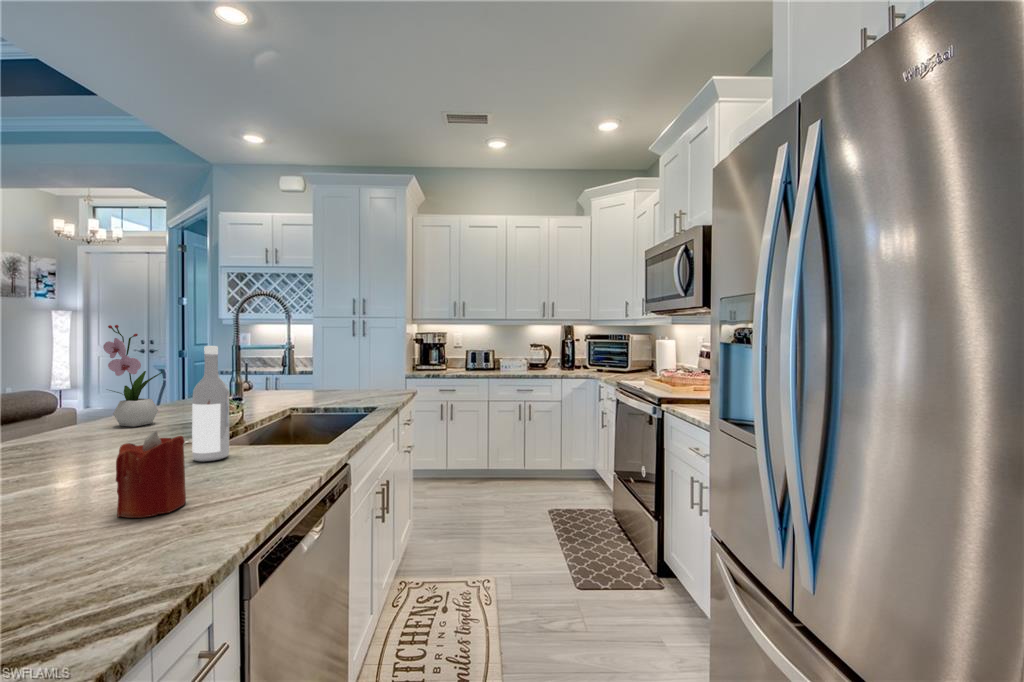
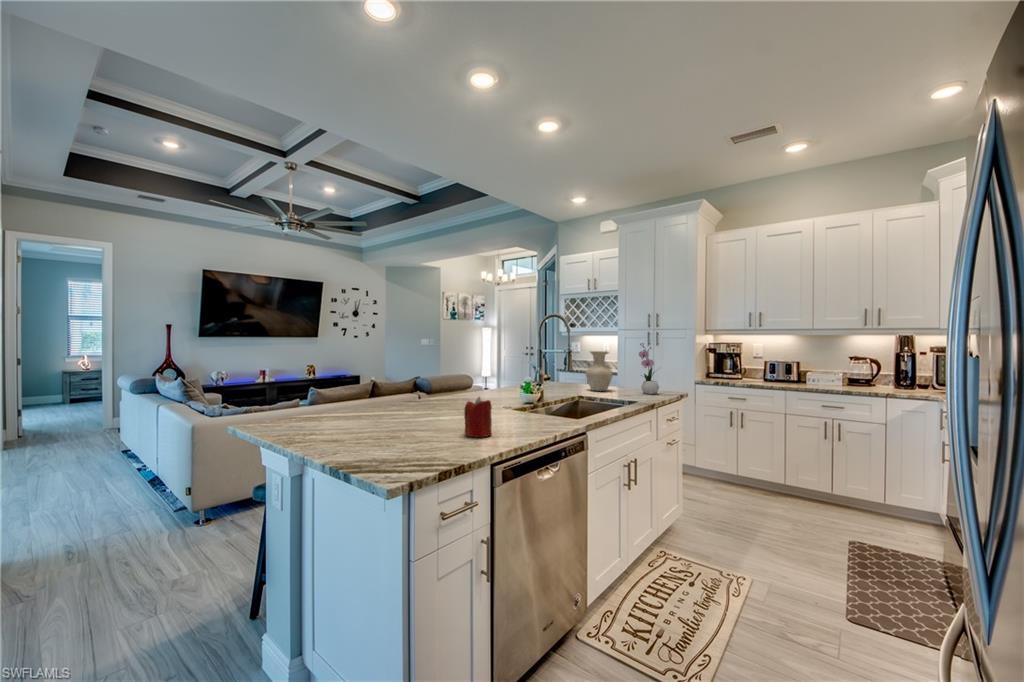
flower arrangement: present [103,325,162,427] -> present [639,343,659,394]
vase: none [290,342,329,395] -> present [586,351,613,391]
wine bottle: present [192,346,229,462] -> none [506,354,524,420]

